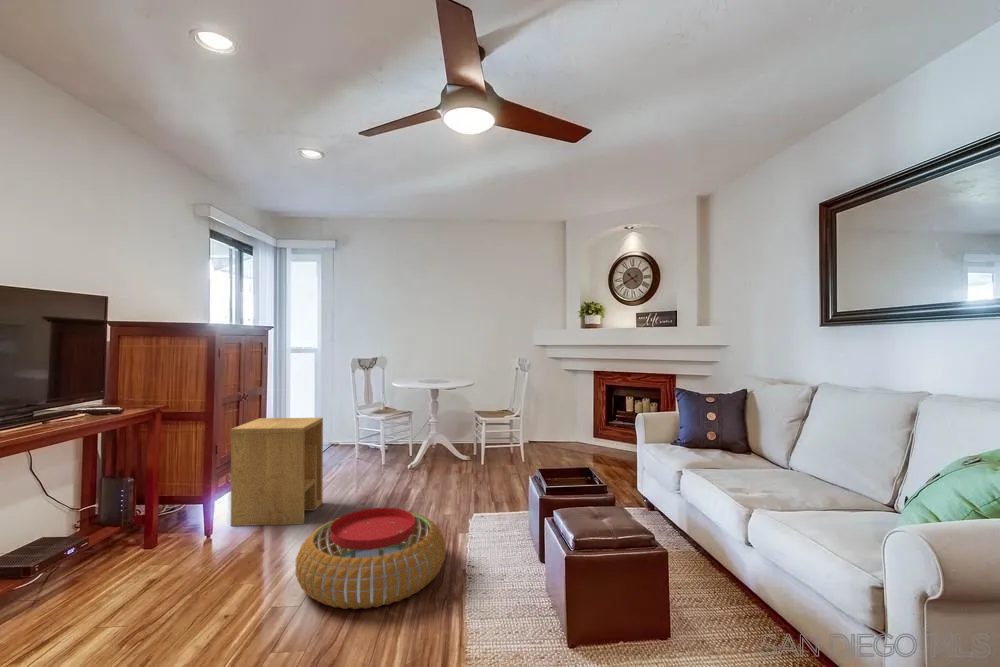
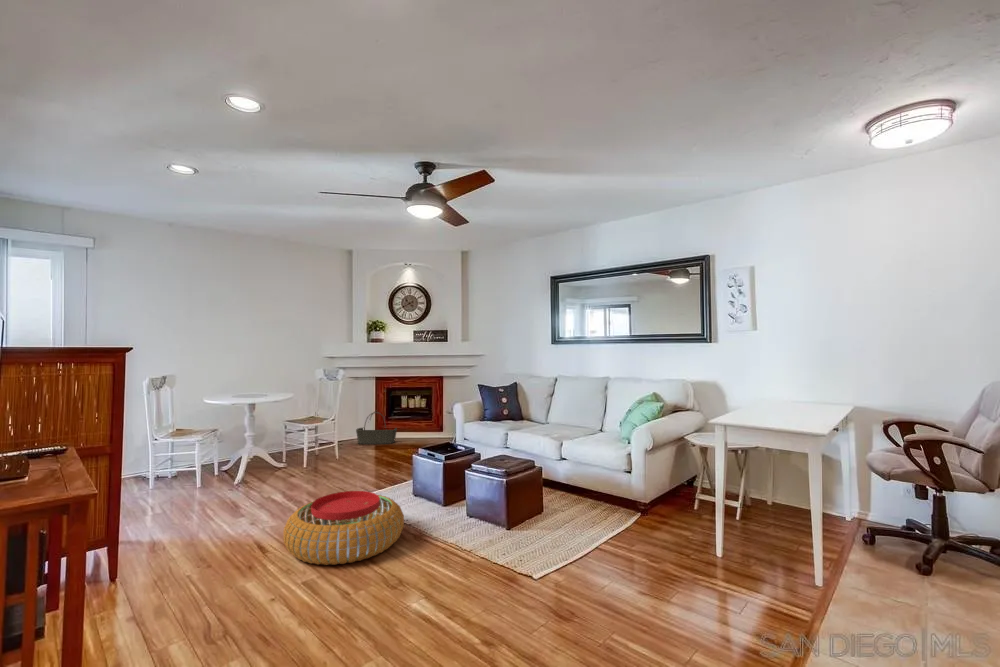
basket: none [566,410,613,452] -> present [356,411,397,444]
side table: present [231,418,323,526] -> none [111,436,211,564]

